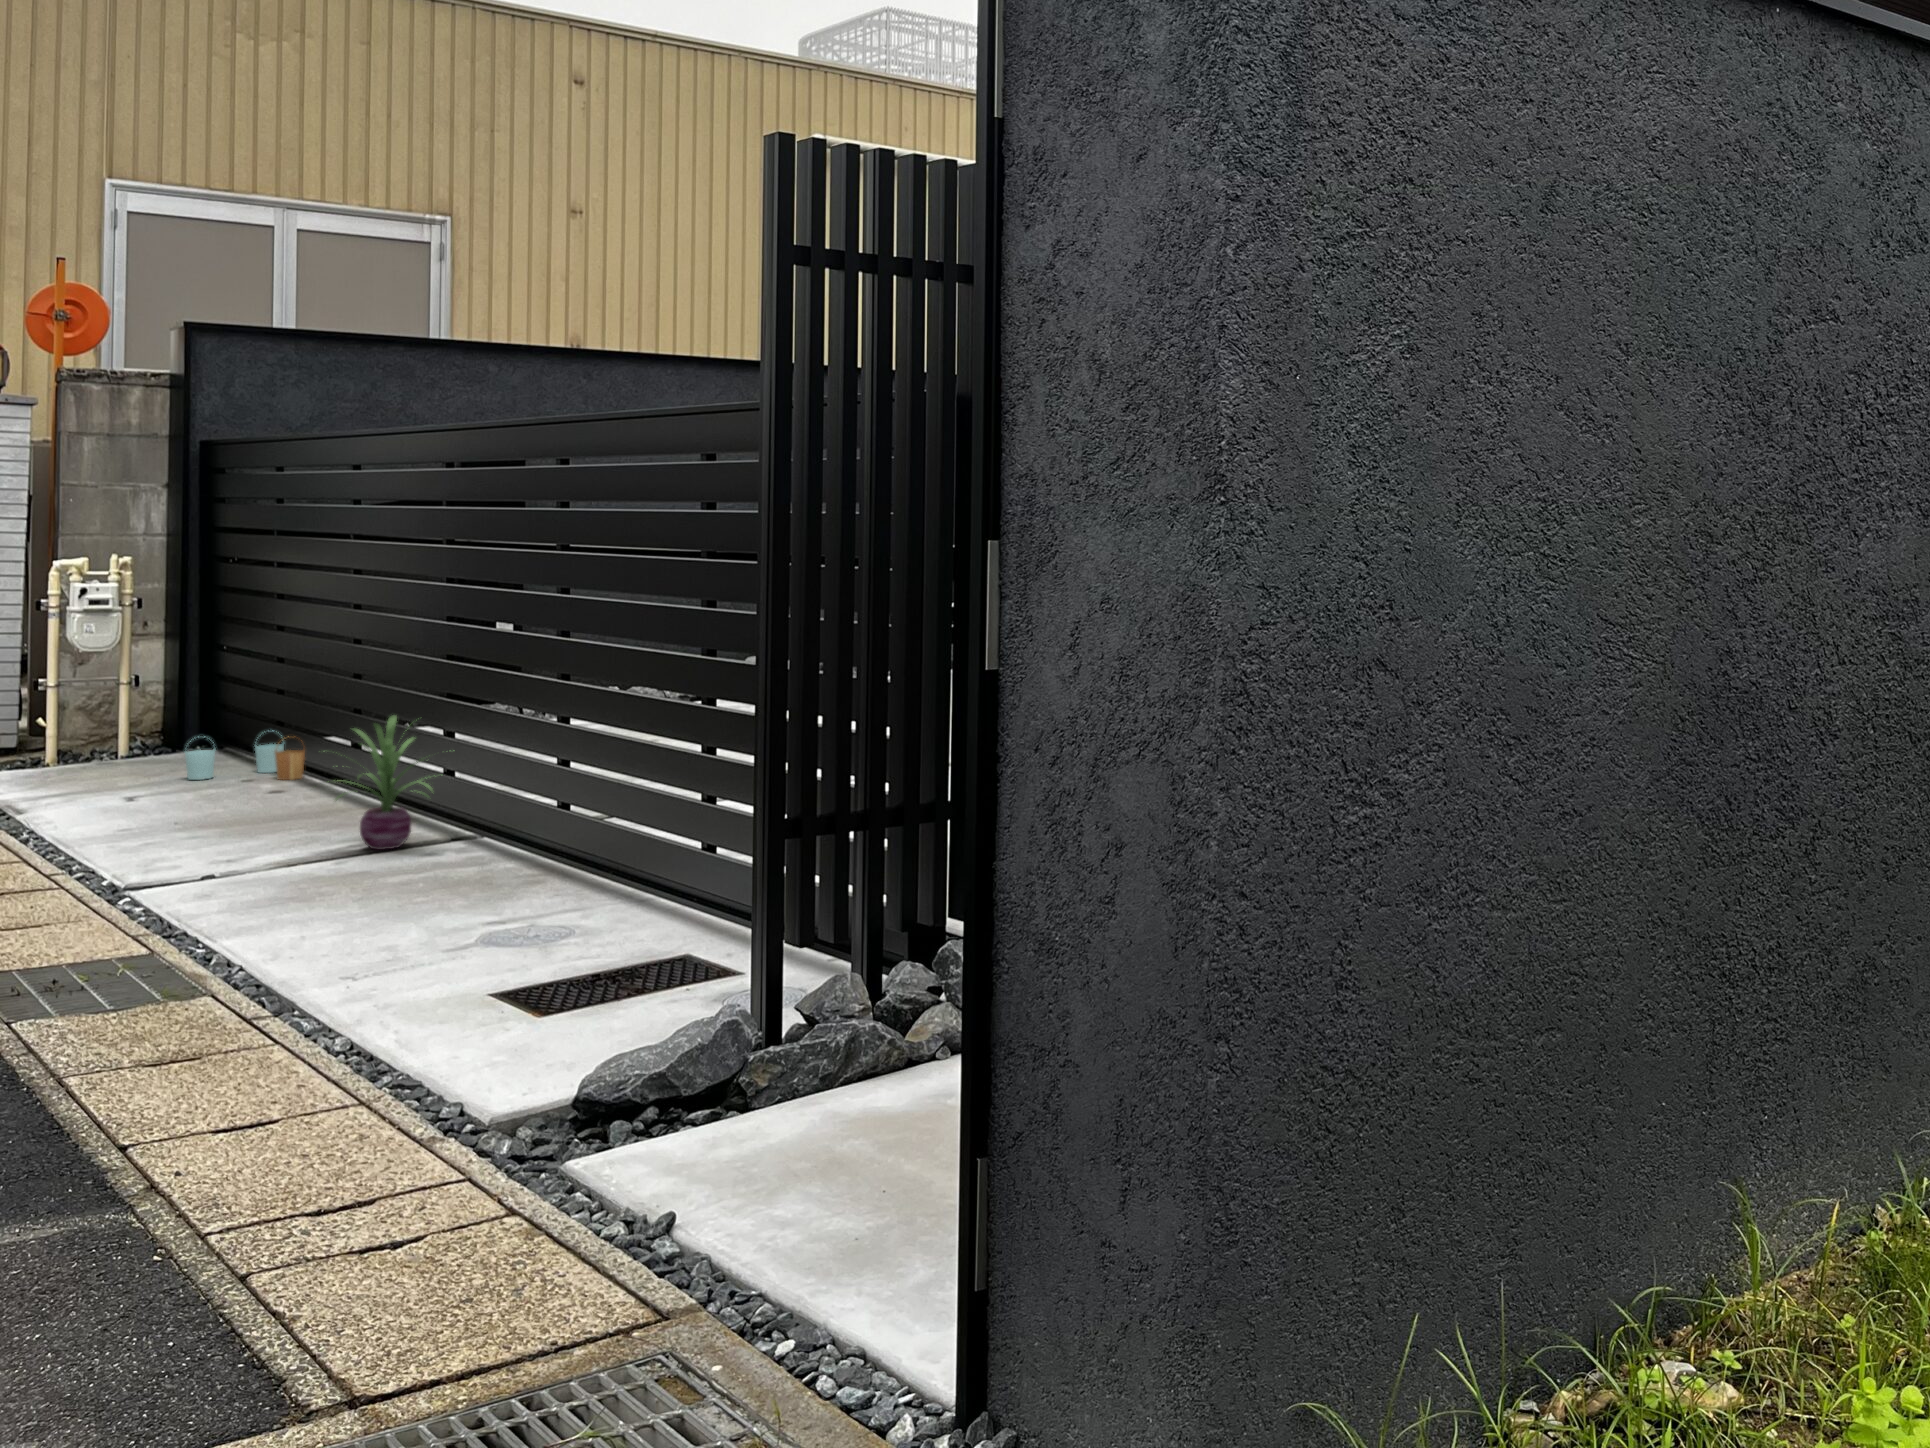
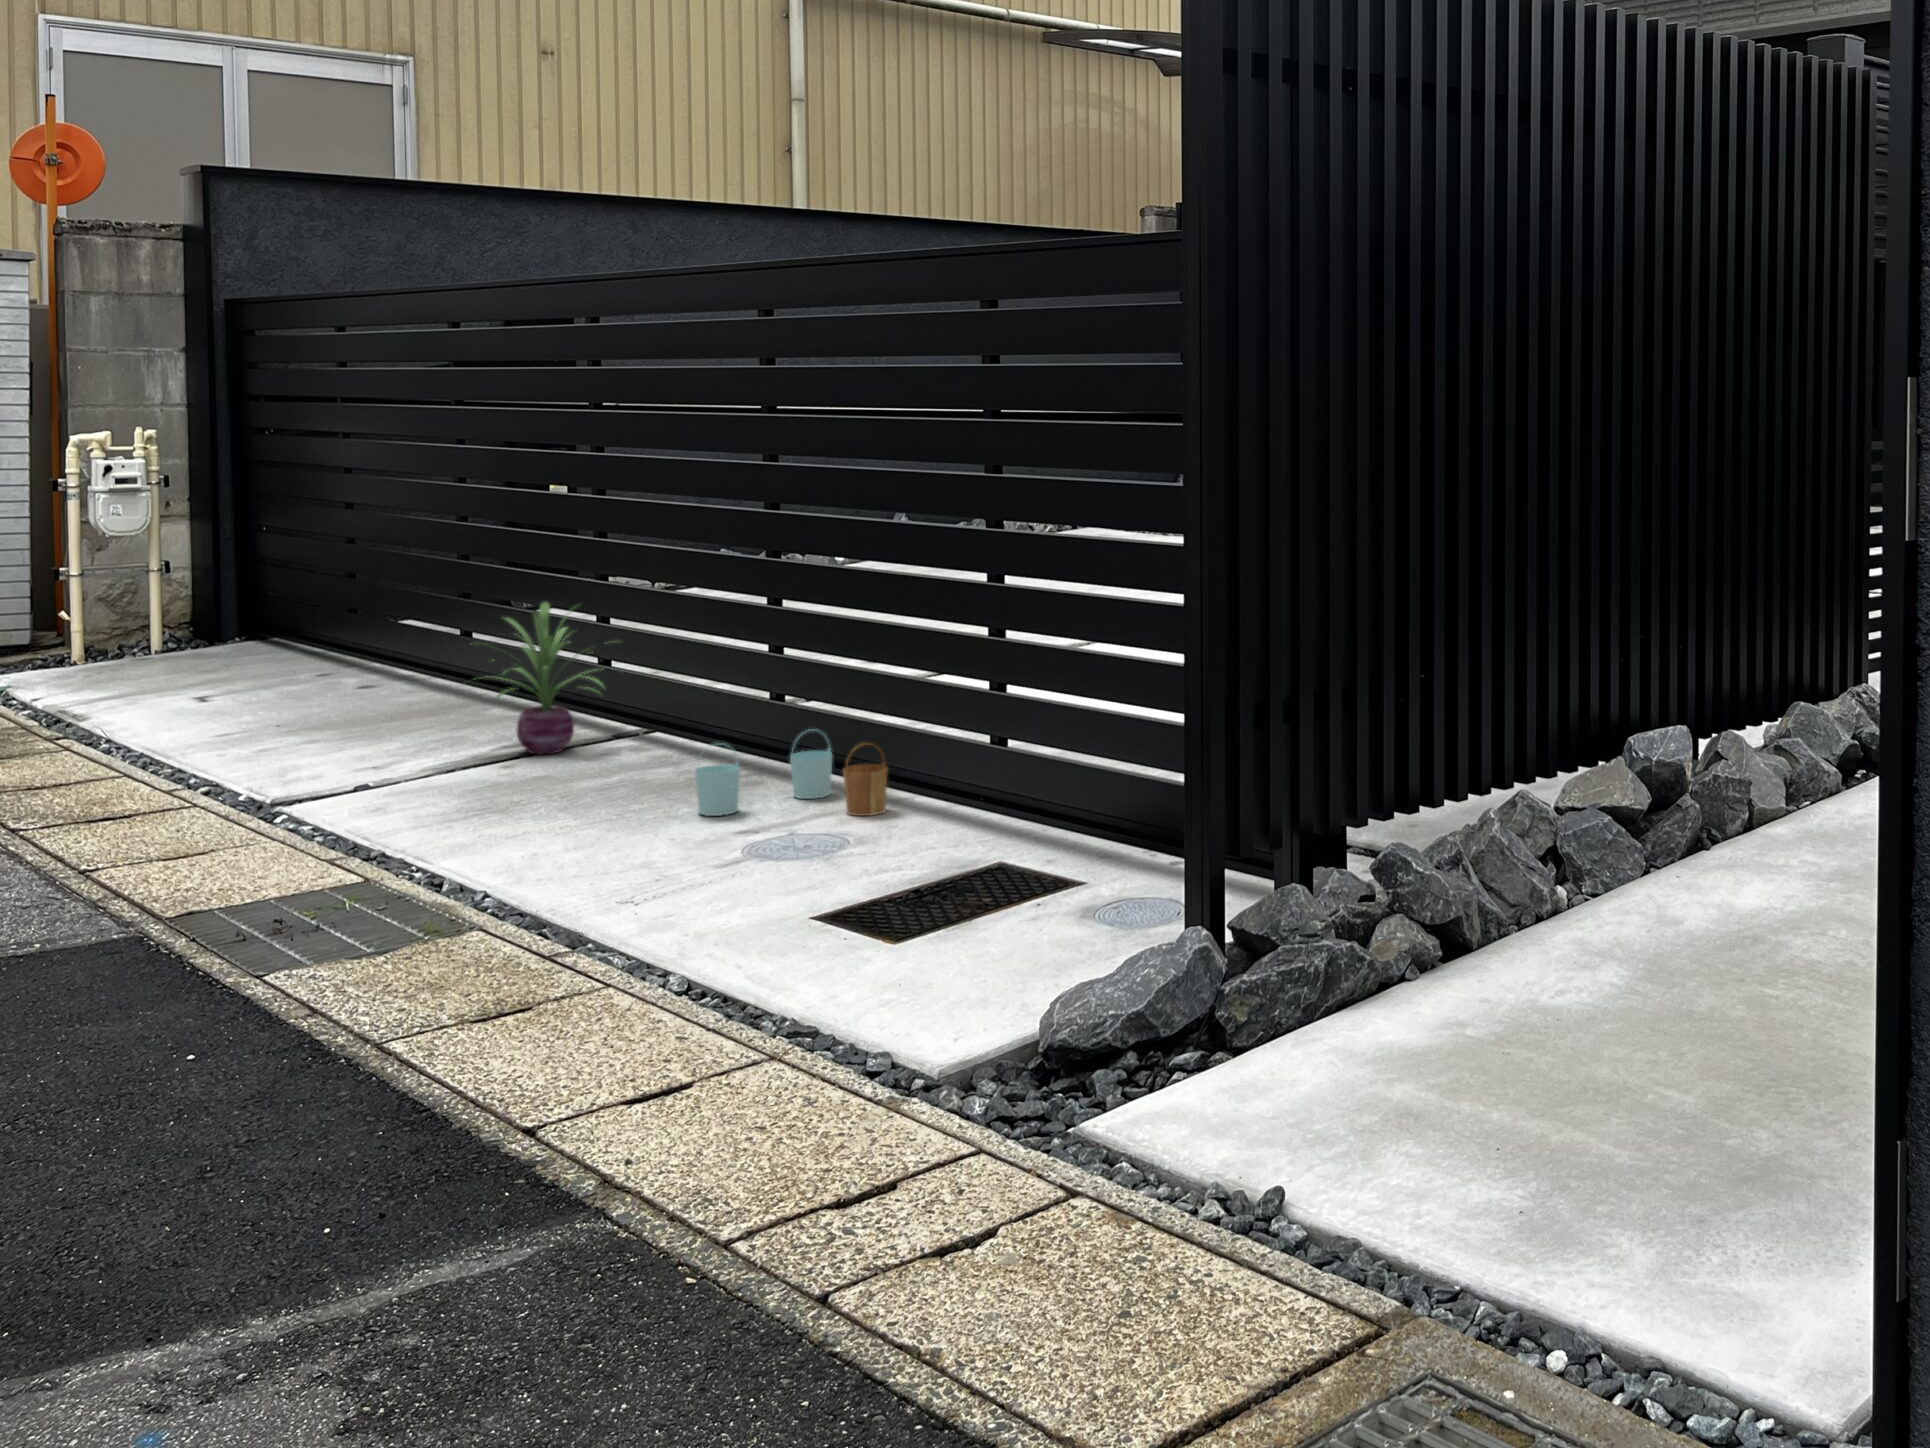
bucket: present [185,730,305,780] -> present [695,730,888,816]

